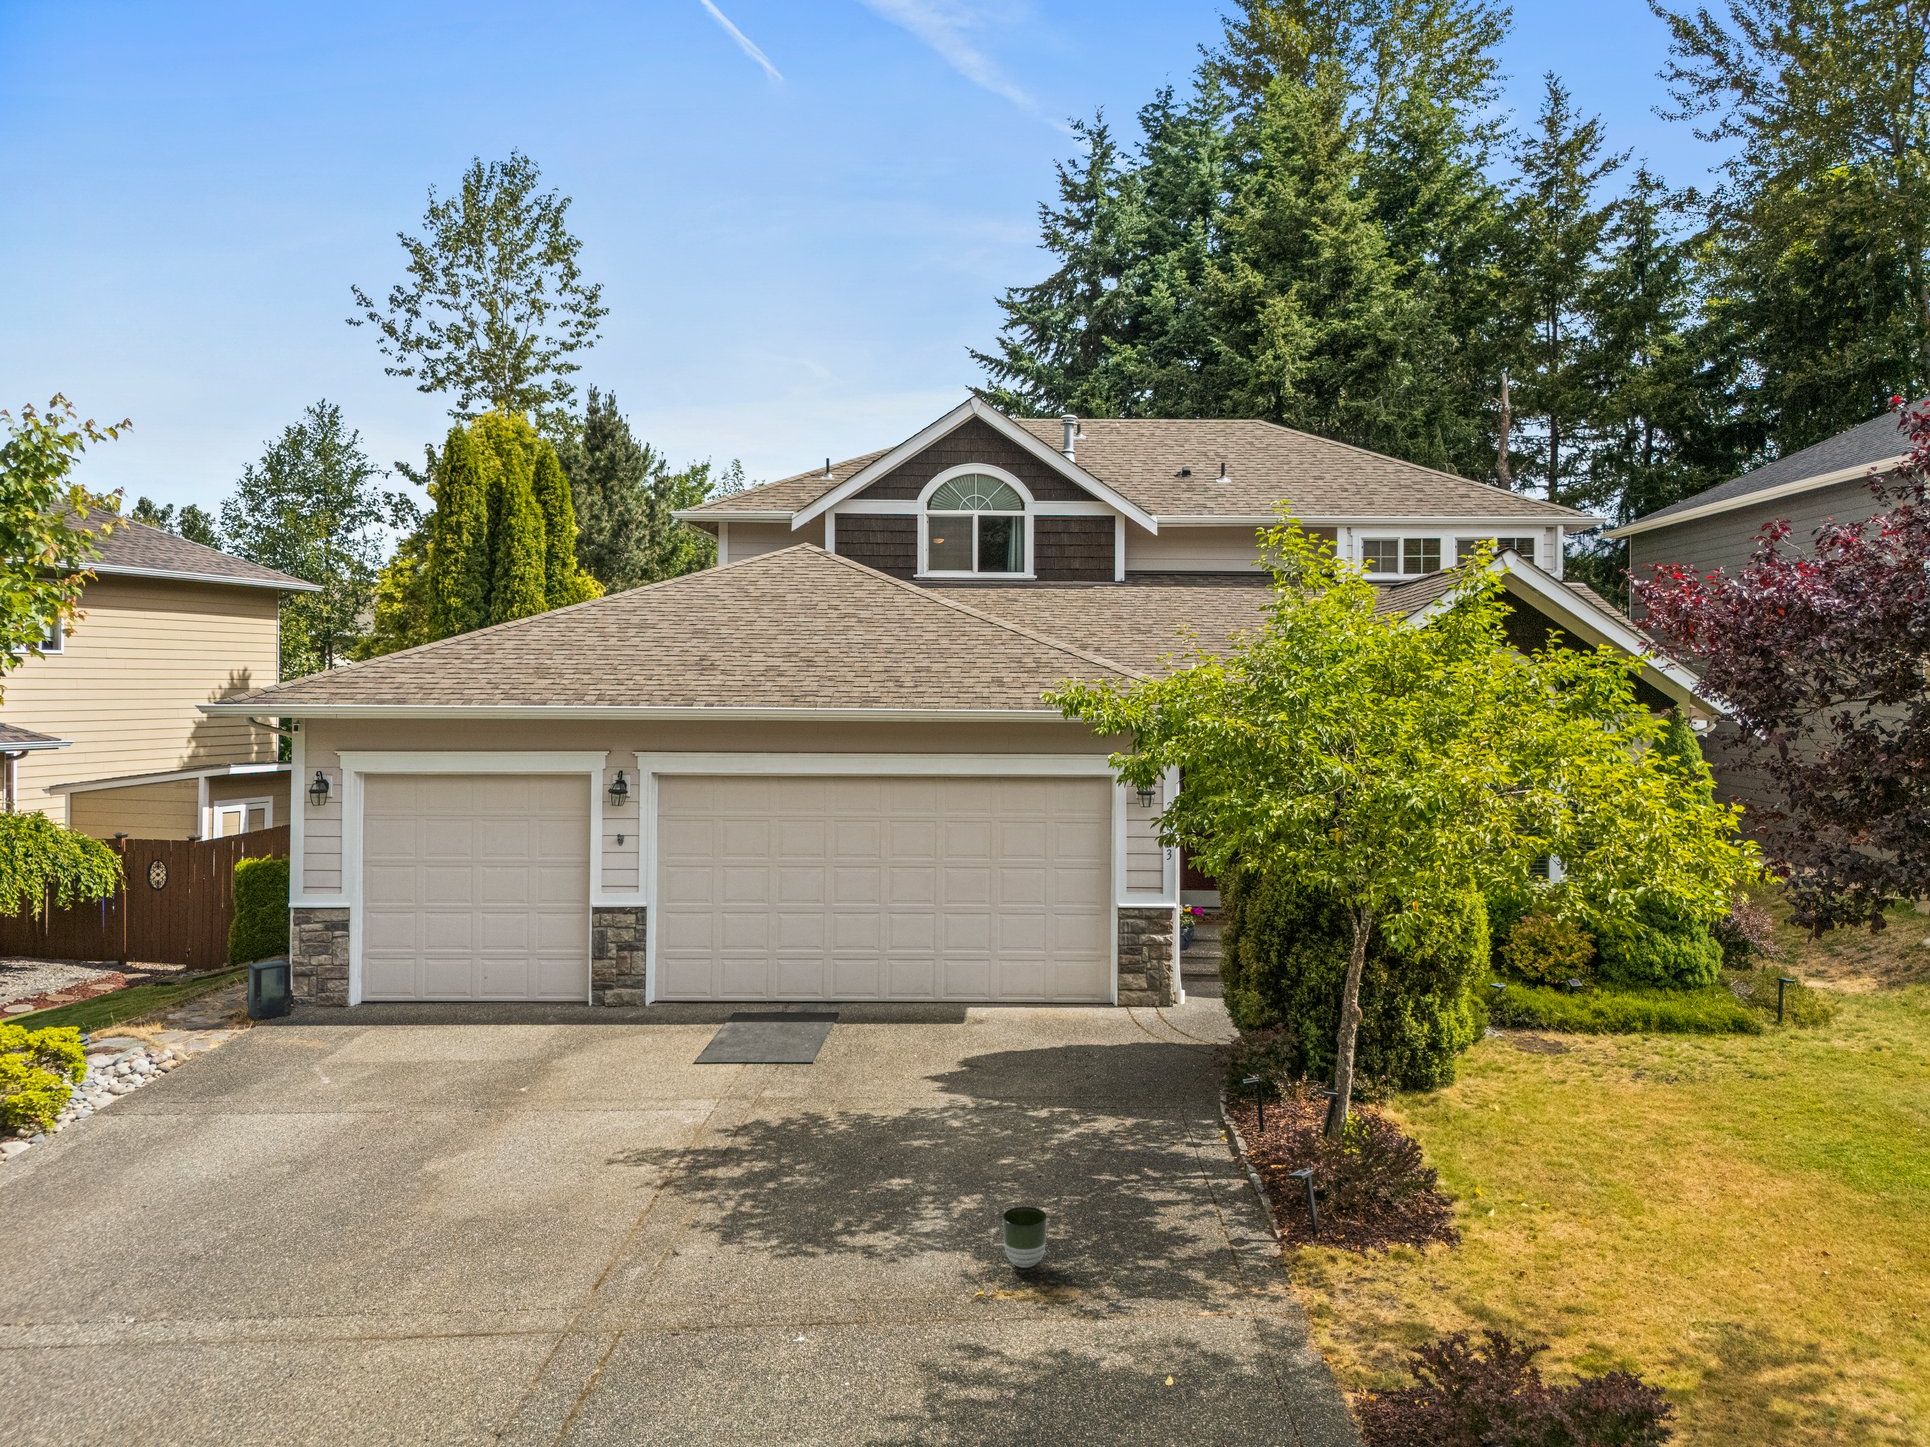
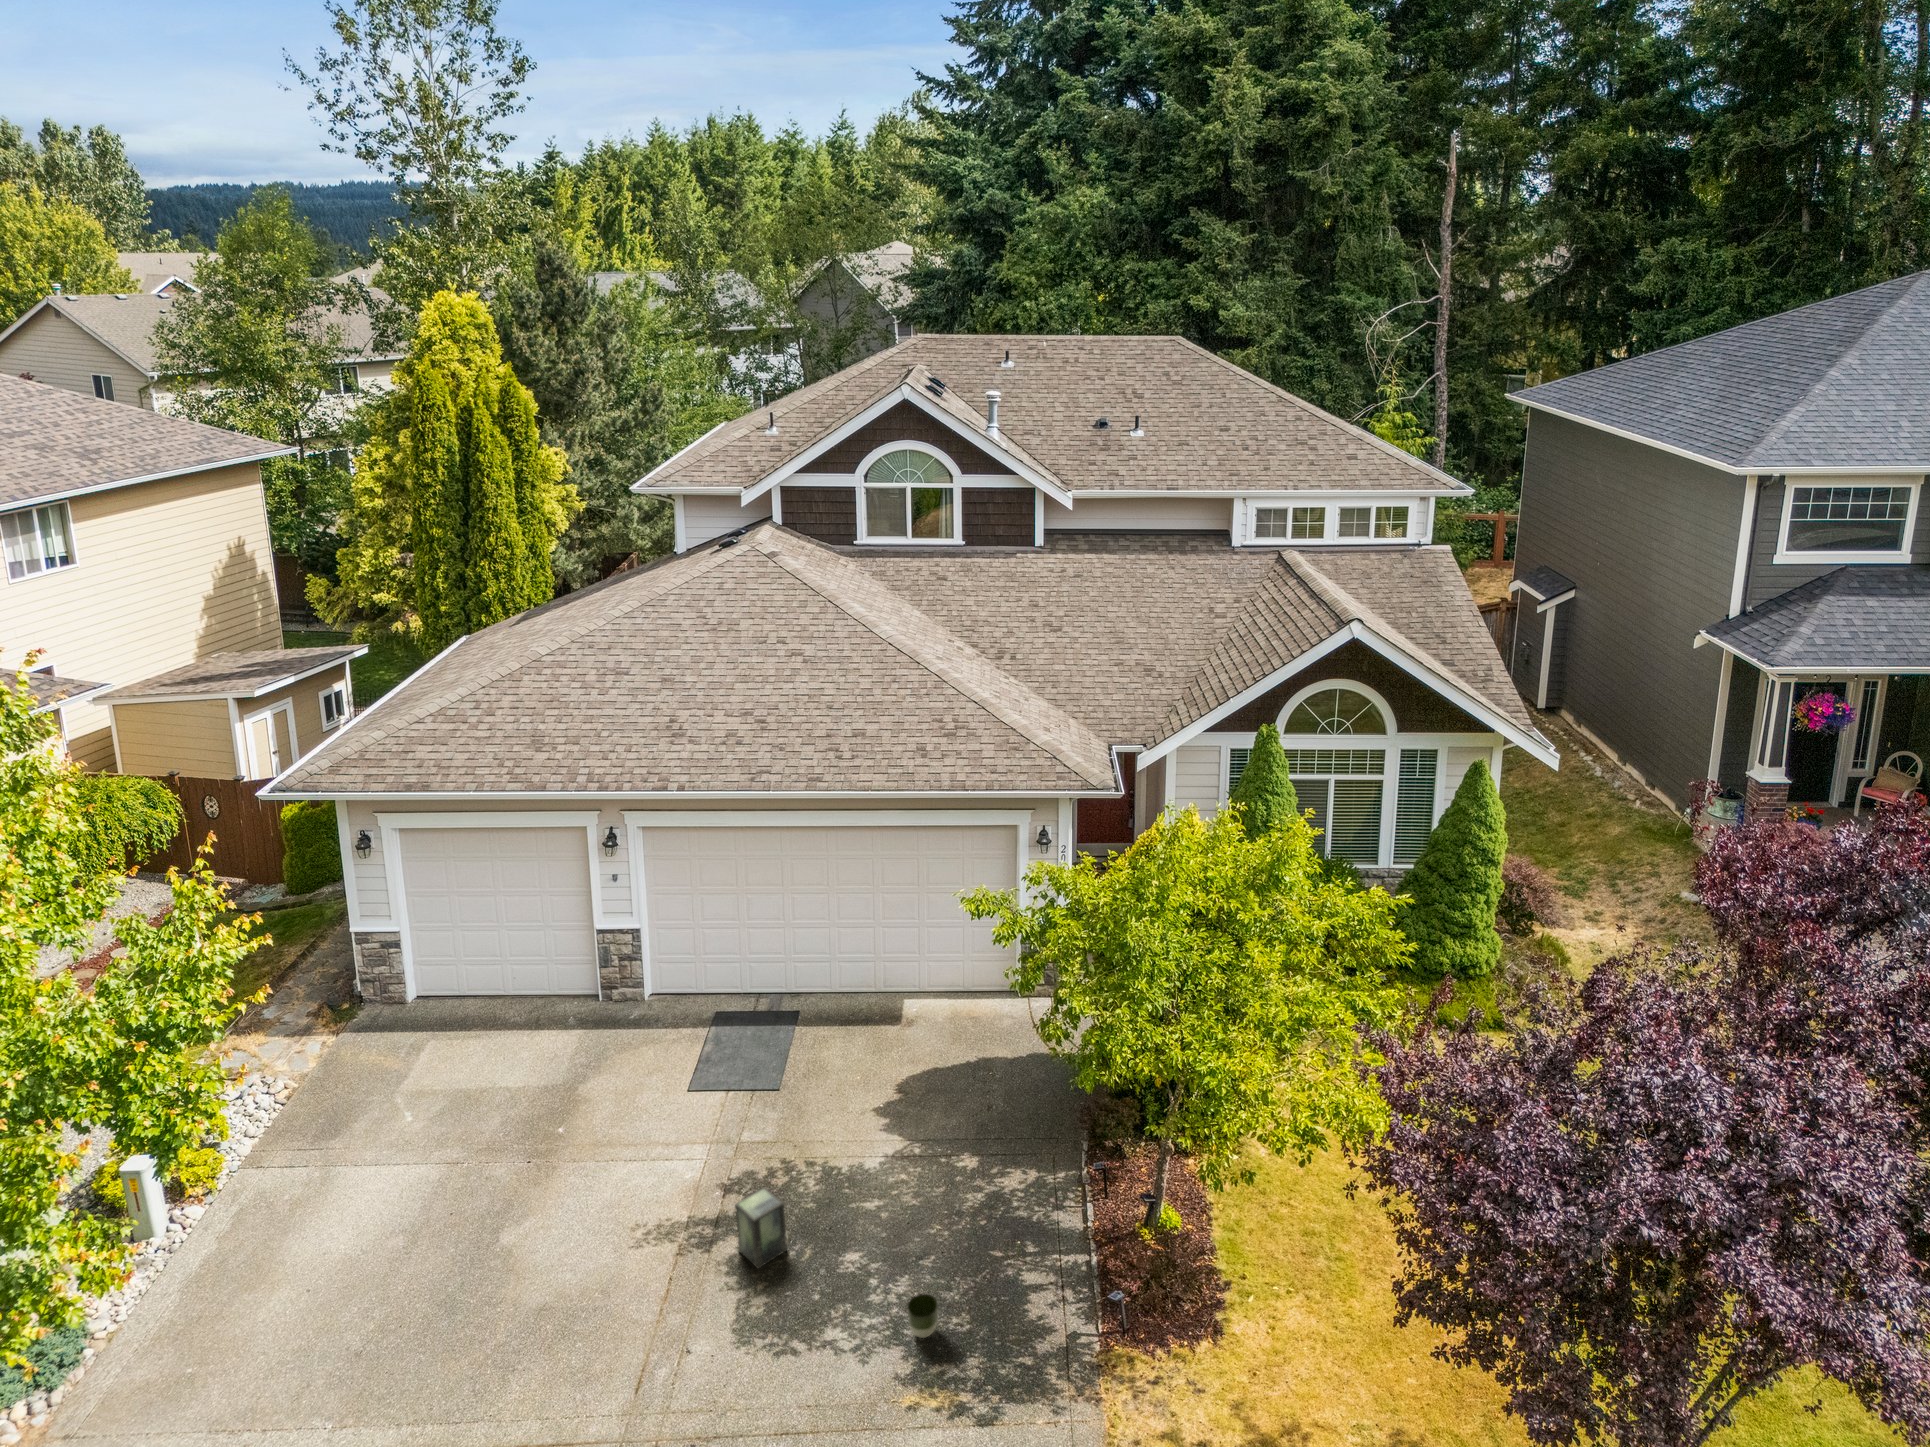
storage box: present [248,959,291,1021] -> present [735,1188,787,1268]

